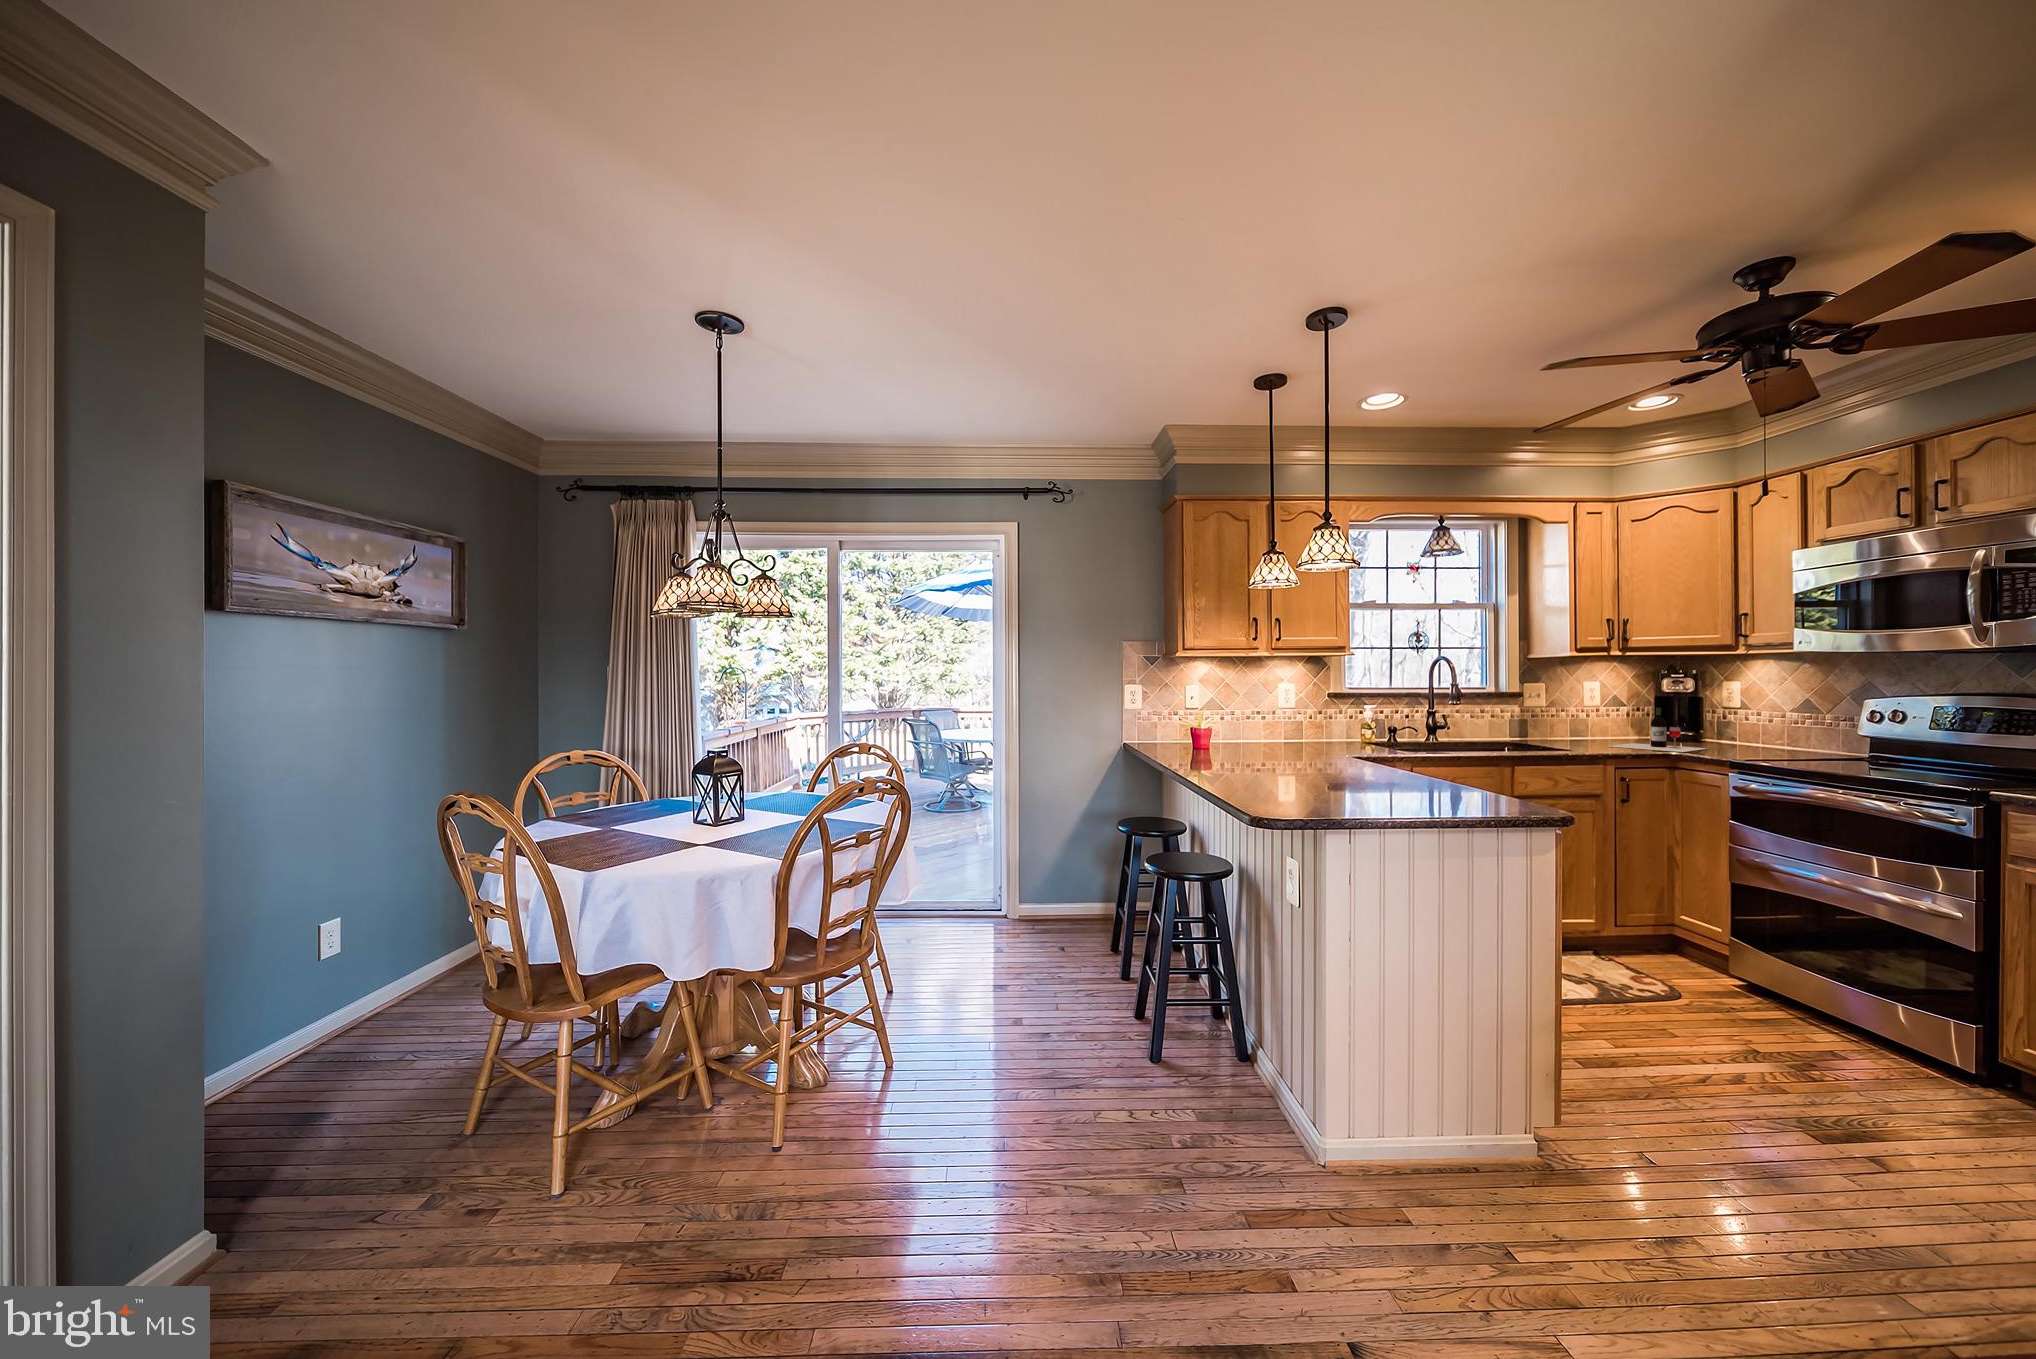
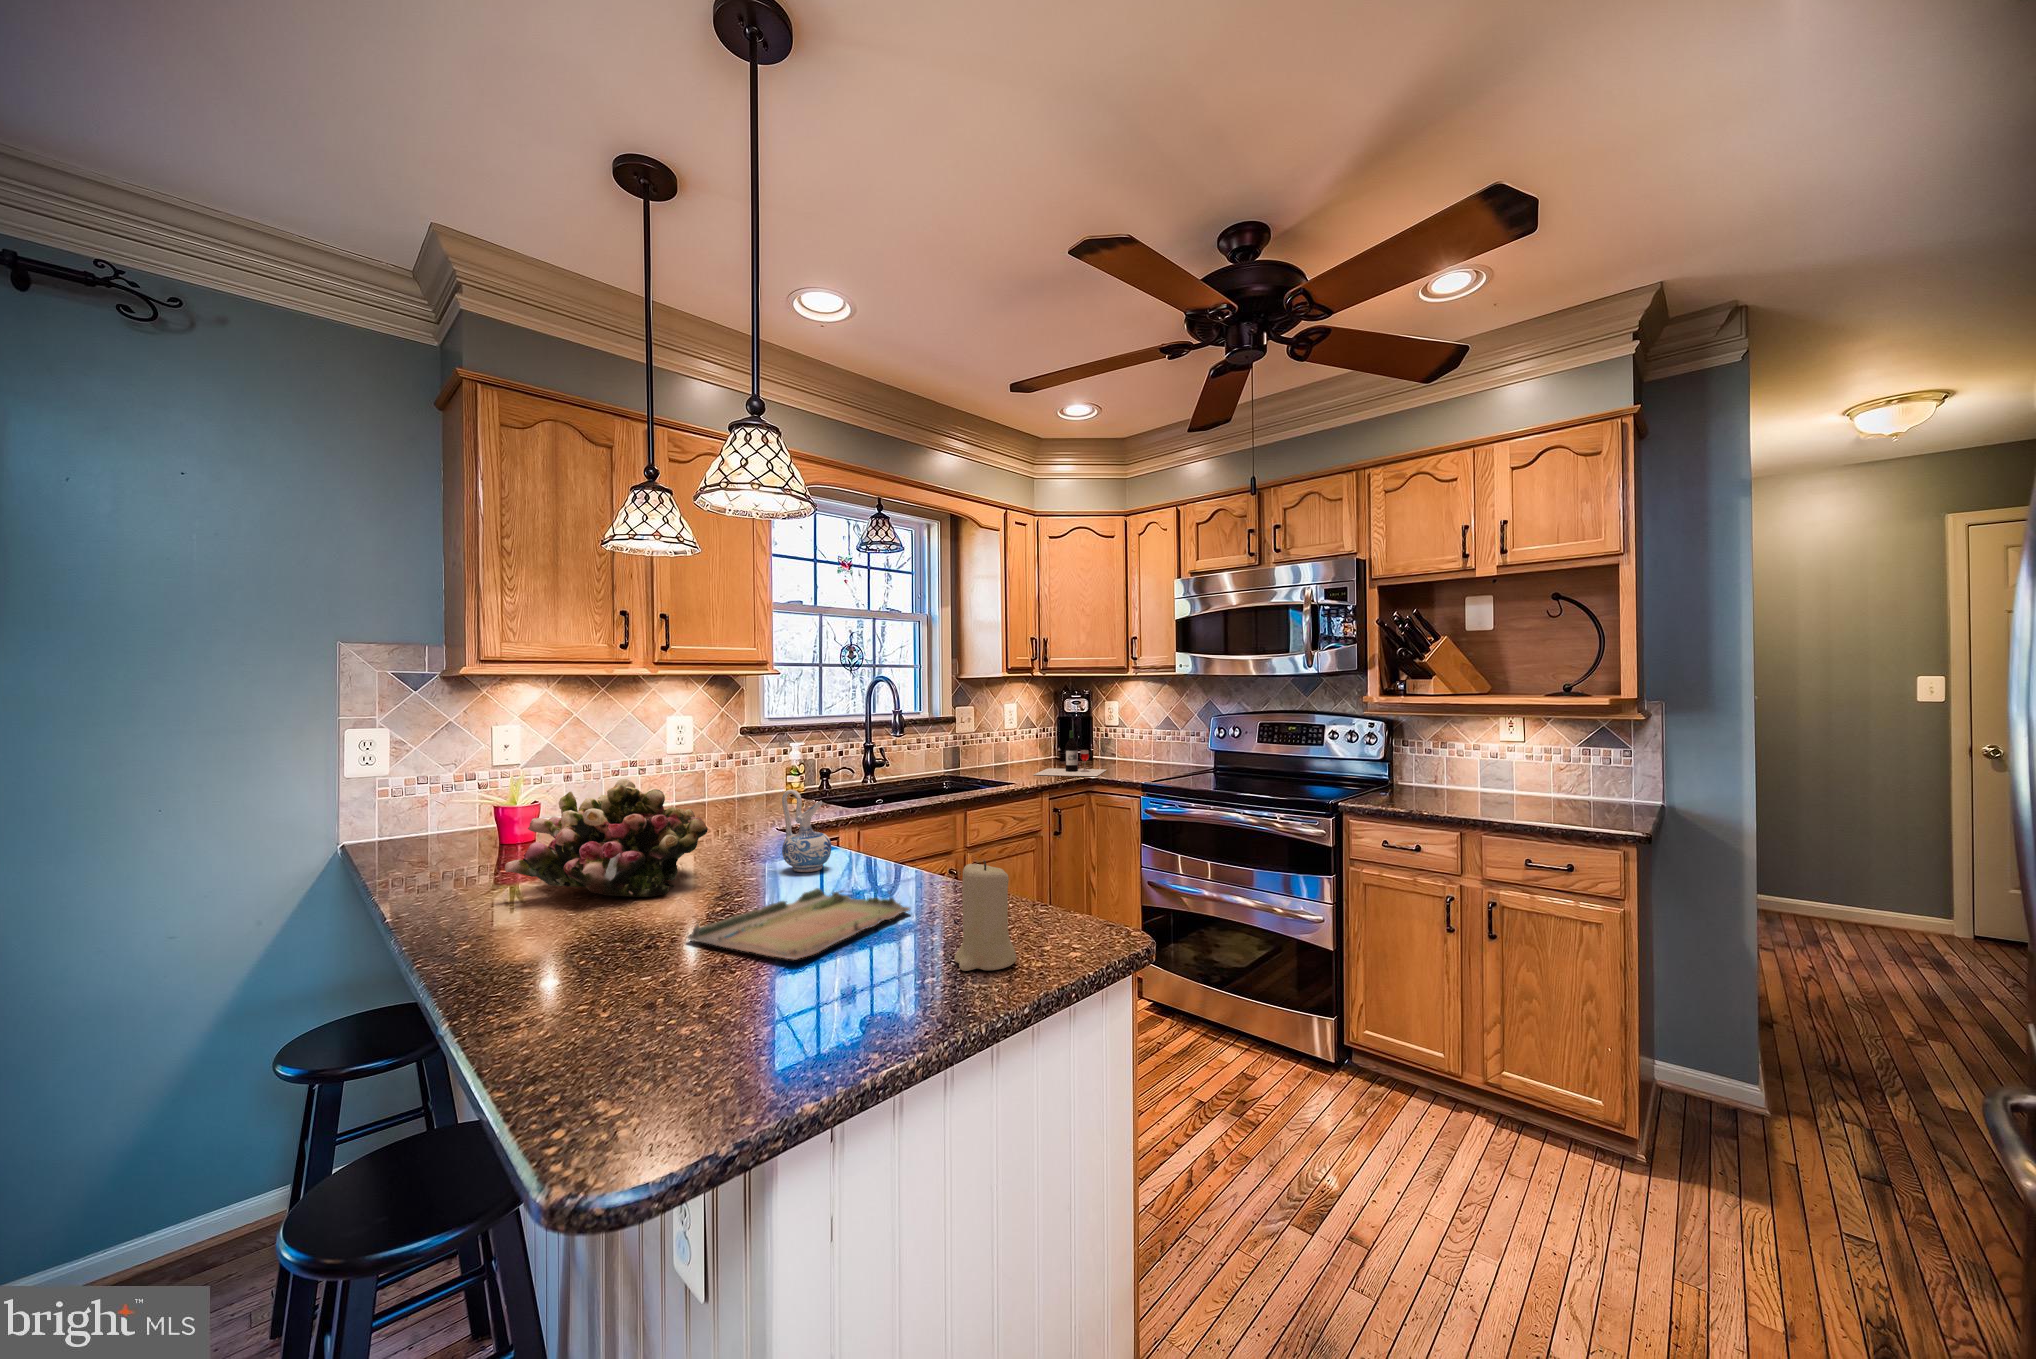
flower arrangement: none [1203,715,1300,775] -> present [505,779,708,897]
ceramic pitcher: none [1345,727,1376,776] -> present [782,790,831,872]
candle: none [1425,760,1463,816] -> present [954,860,1016,971]
tray: none [1287,780,1414,799] -> present [688,888,910,960]

